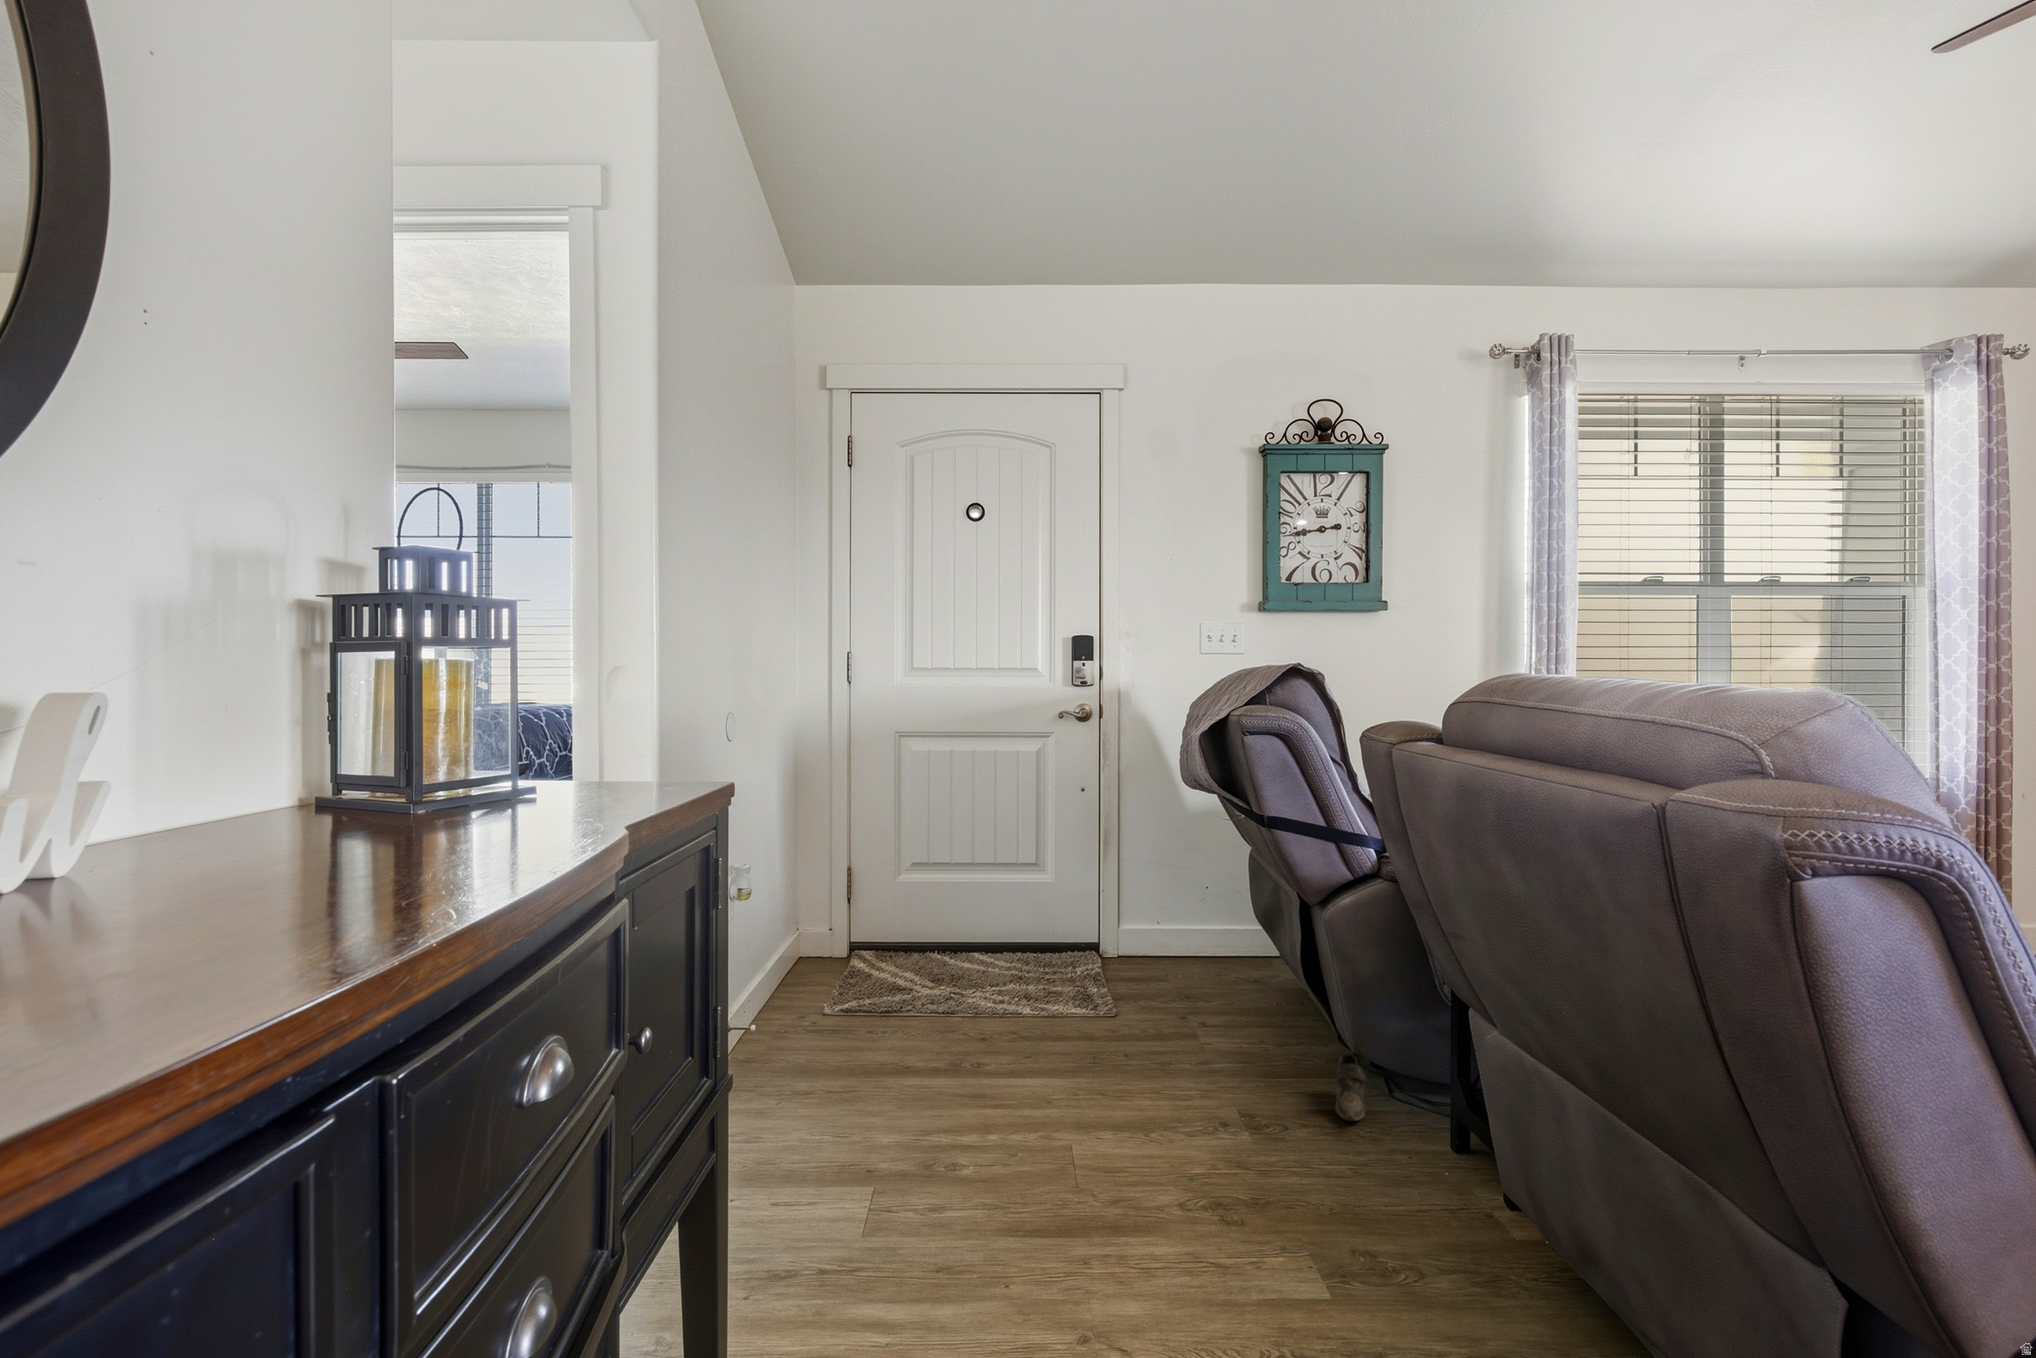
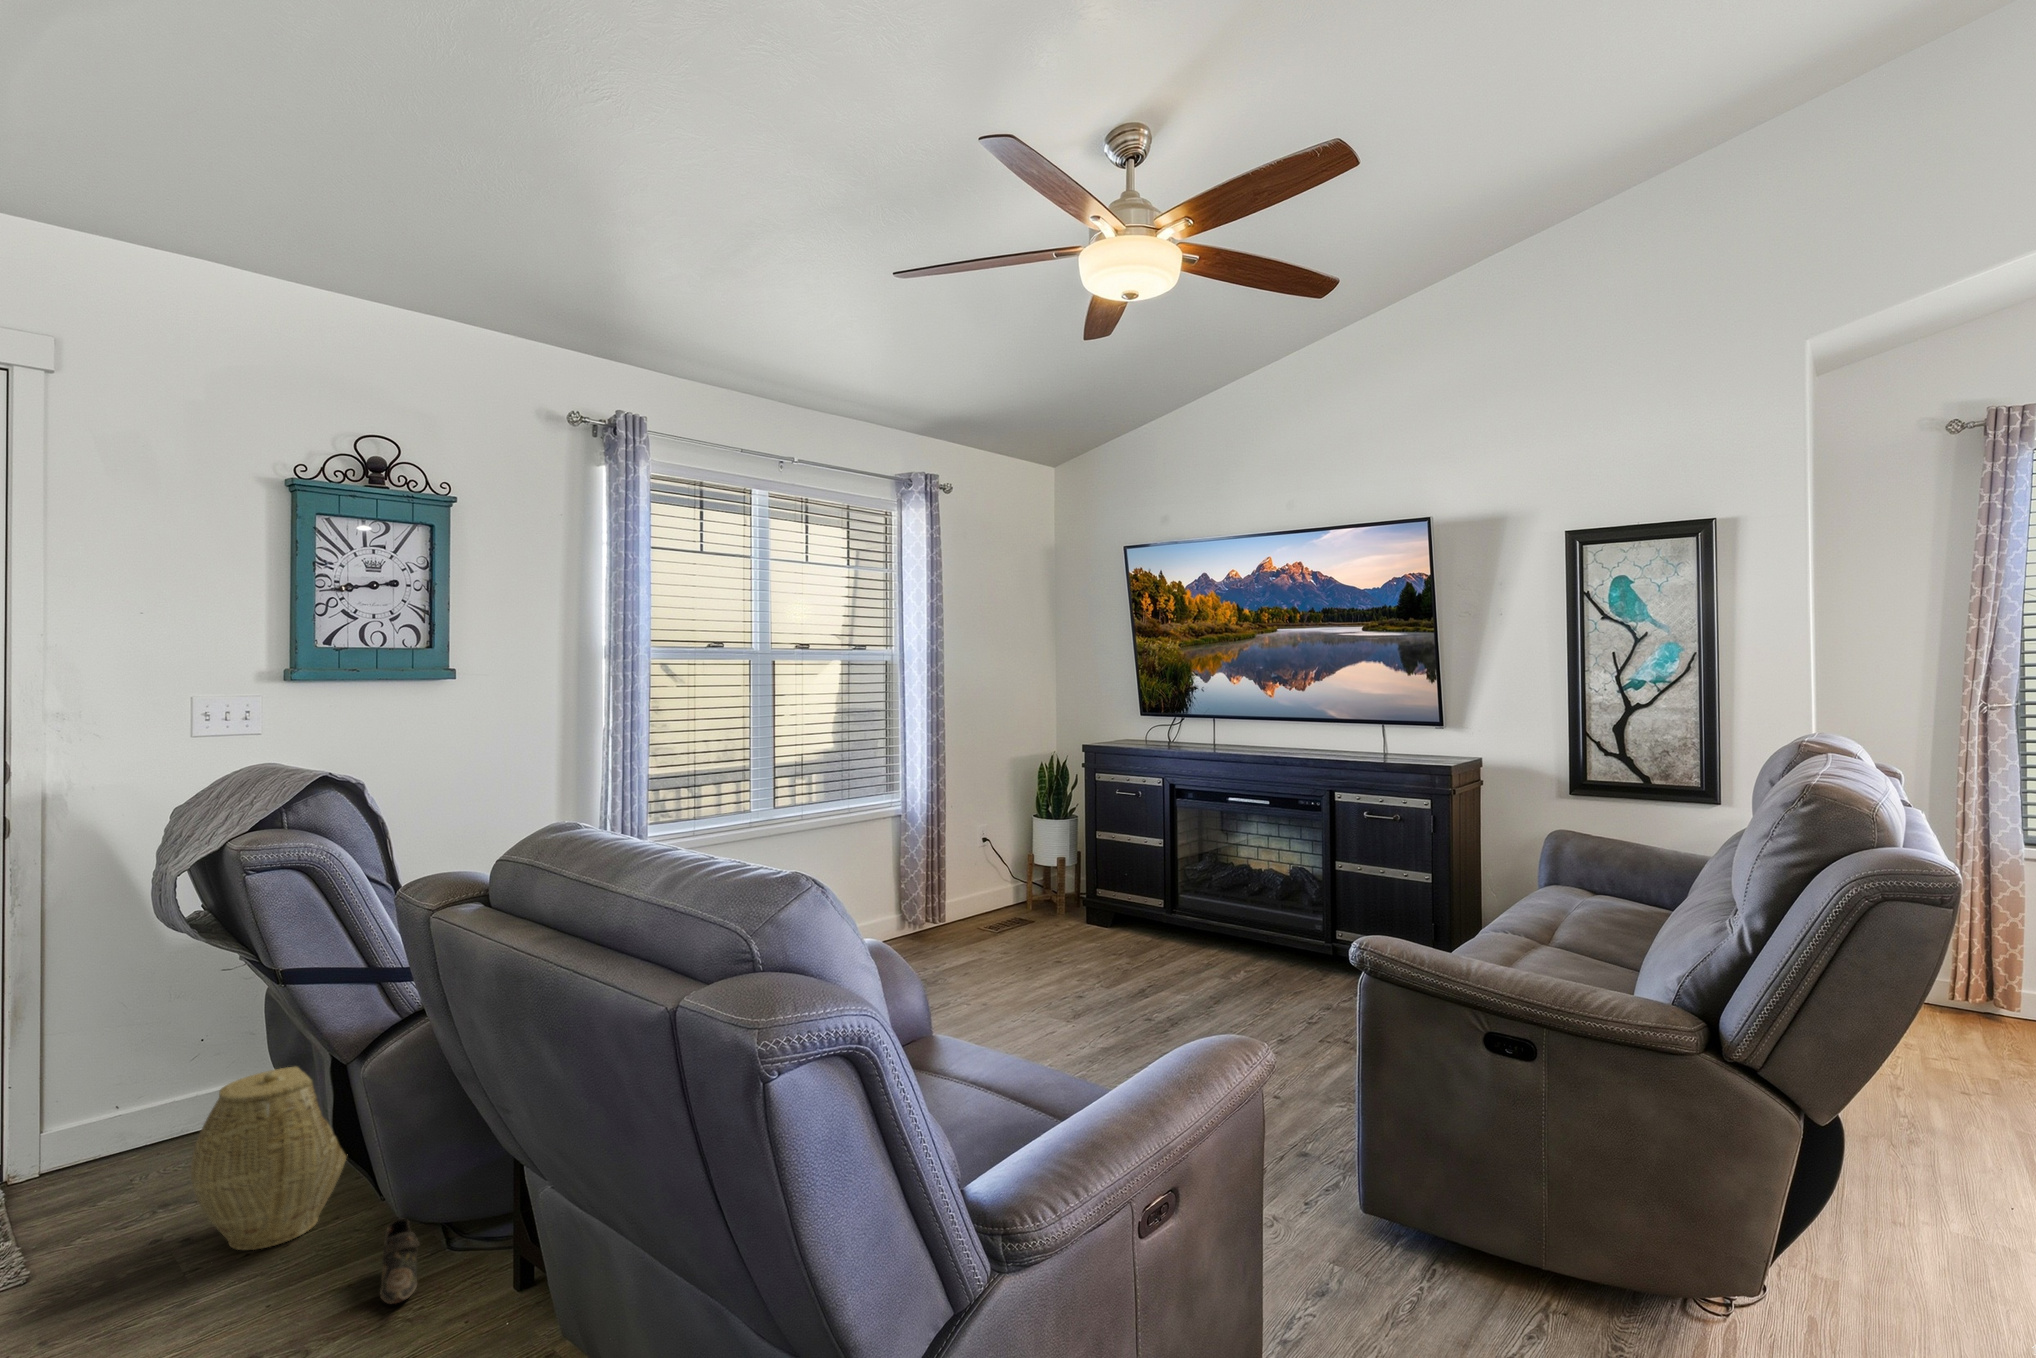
woven basket: none [1203,909,1308,1046] -> present [191,1067,346,1250]

